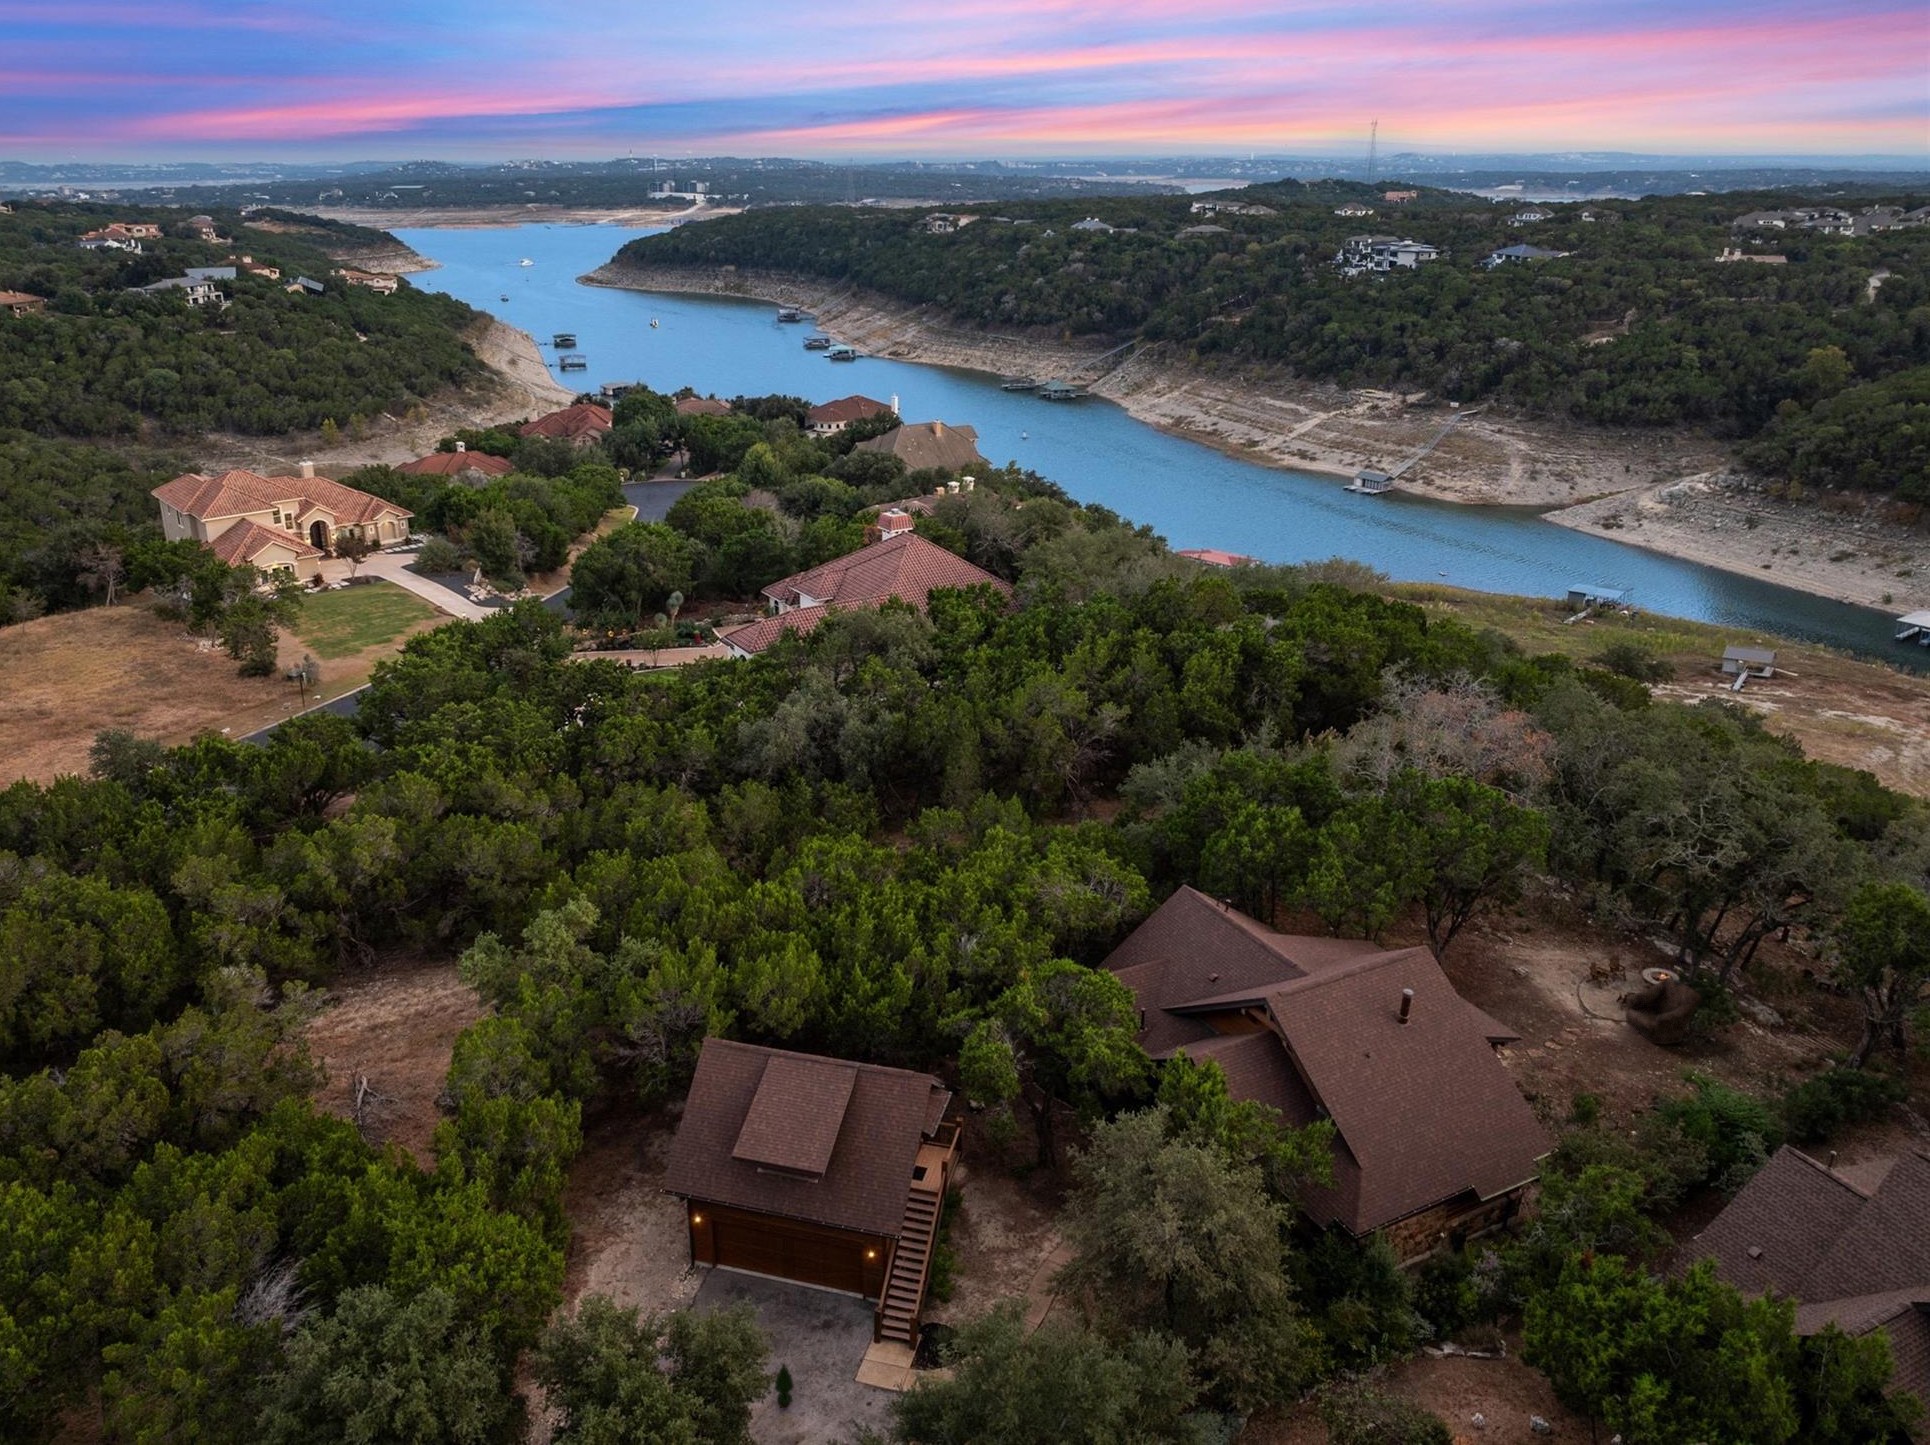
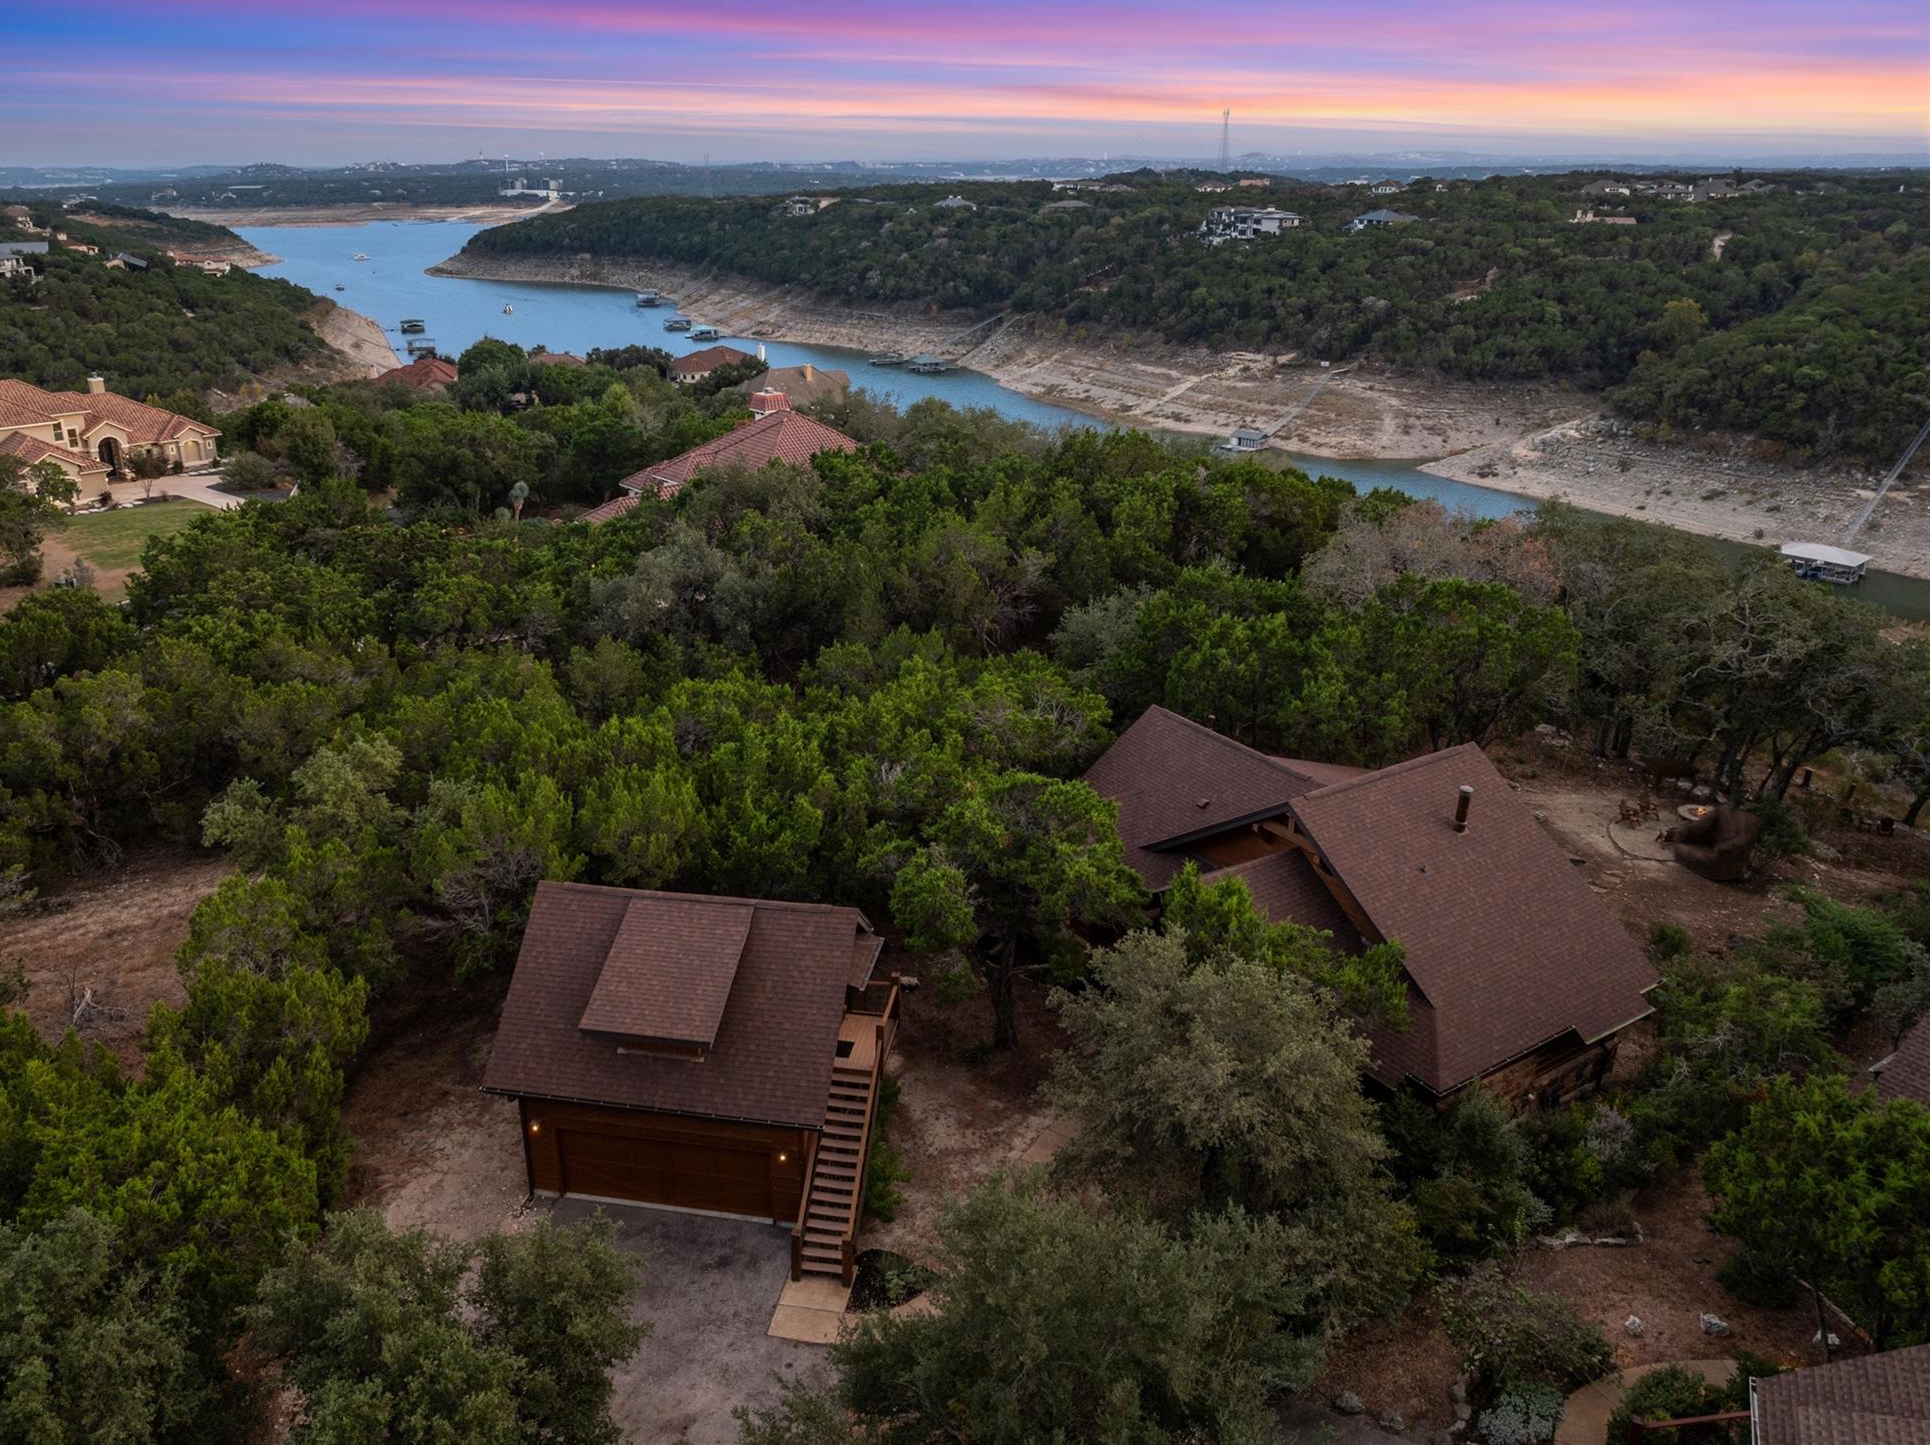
side table: none [1619,918,1671,959] -> present [1640,757,1702,799]
potted tree: present [775,1363,794,1409] -> none [646,1308,676,1378]

